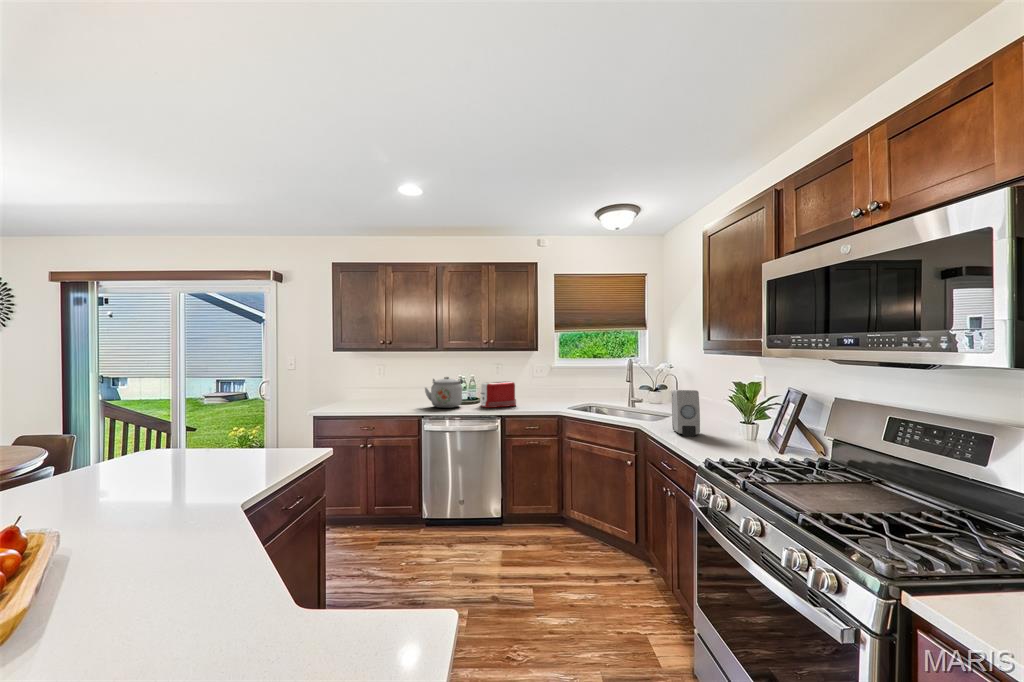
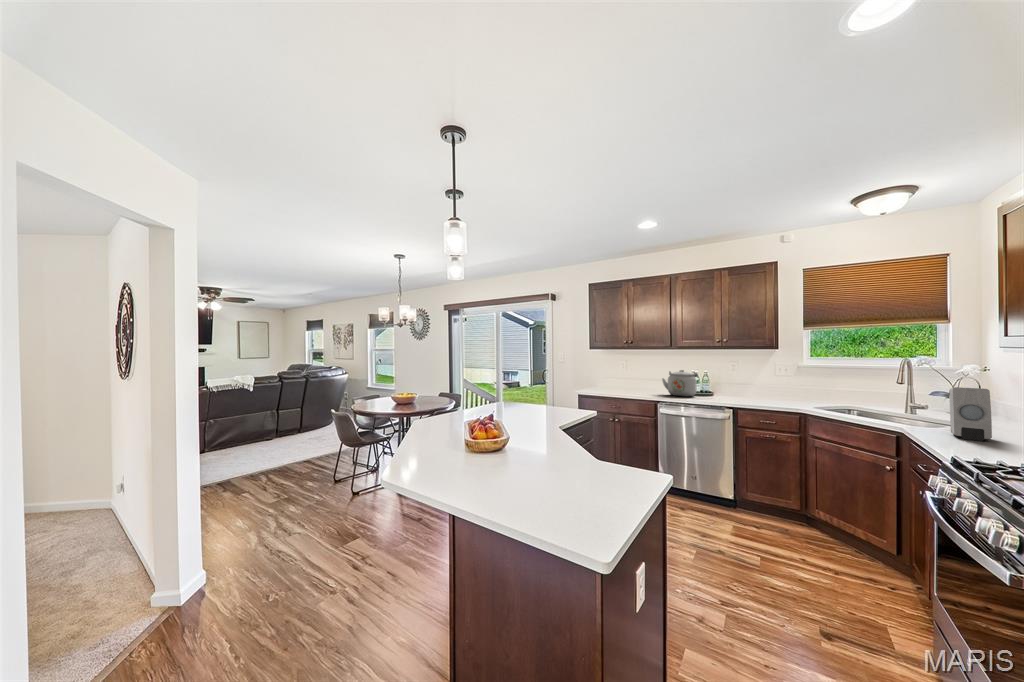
toaster: present [480,381,516,408] -> none [714,377,753,400]

